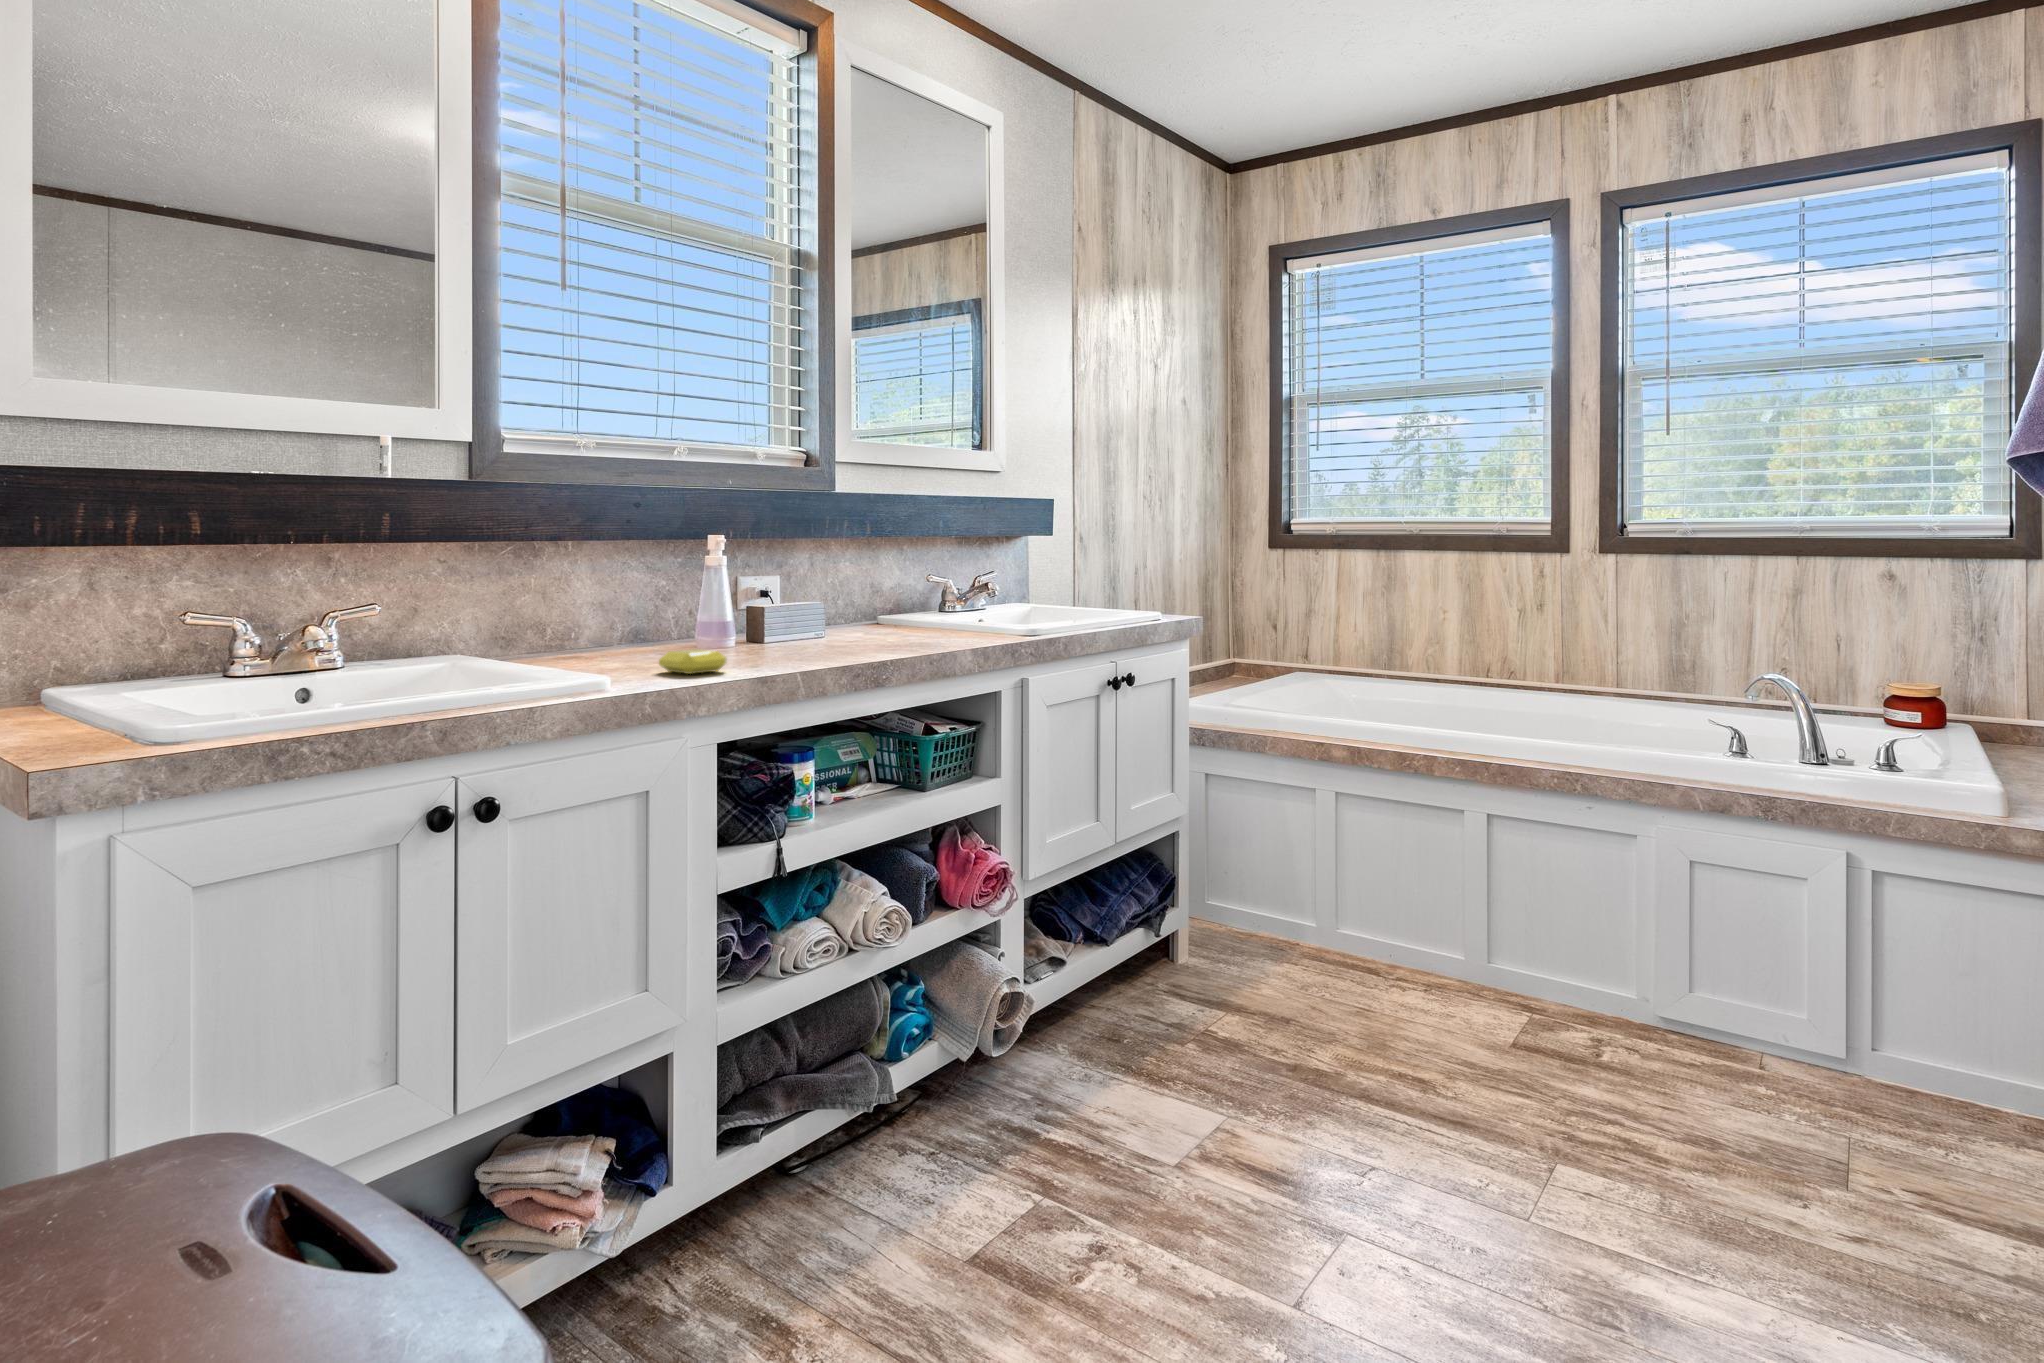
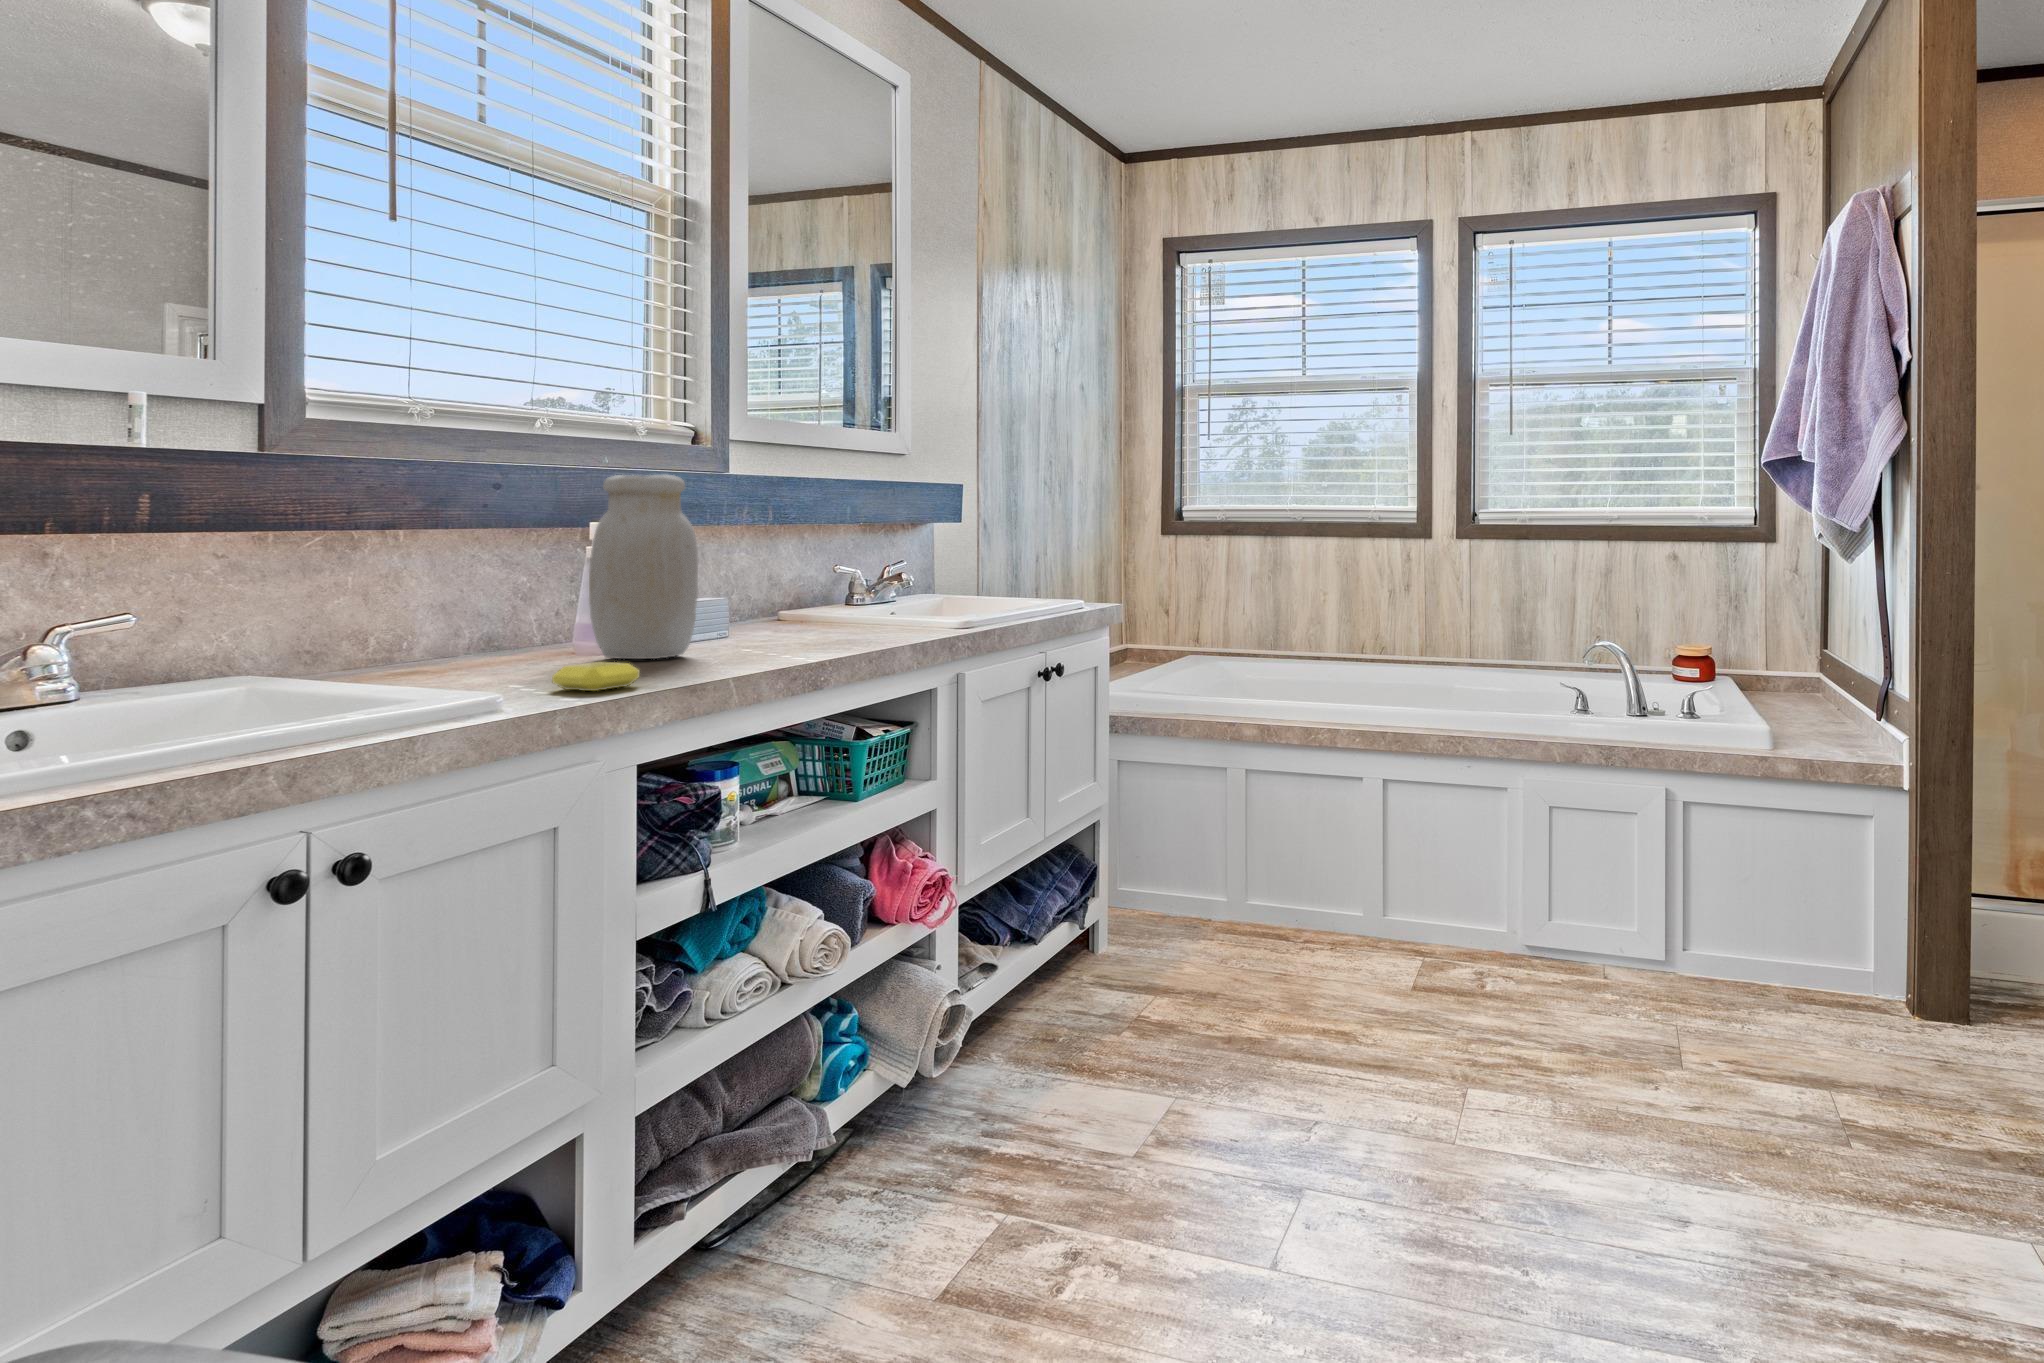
jar: none [701,488,788,650] -> present [589,475,698,659]

